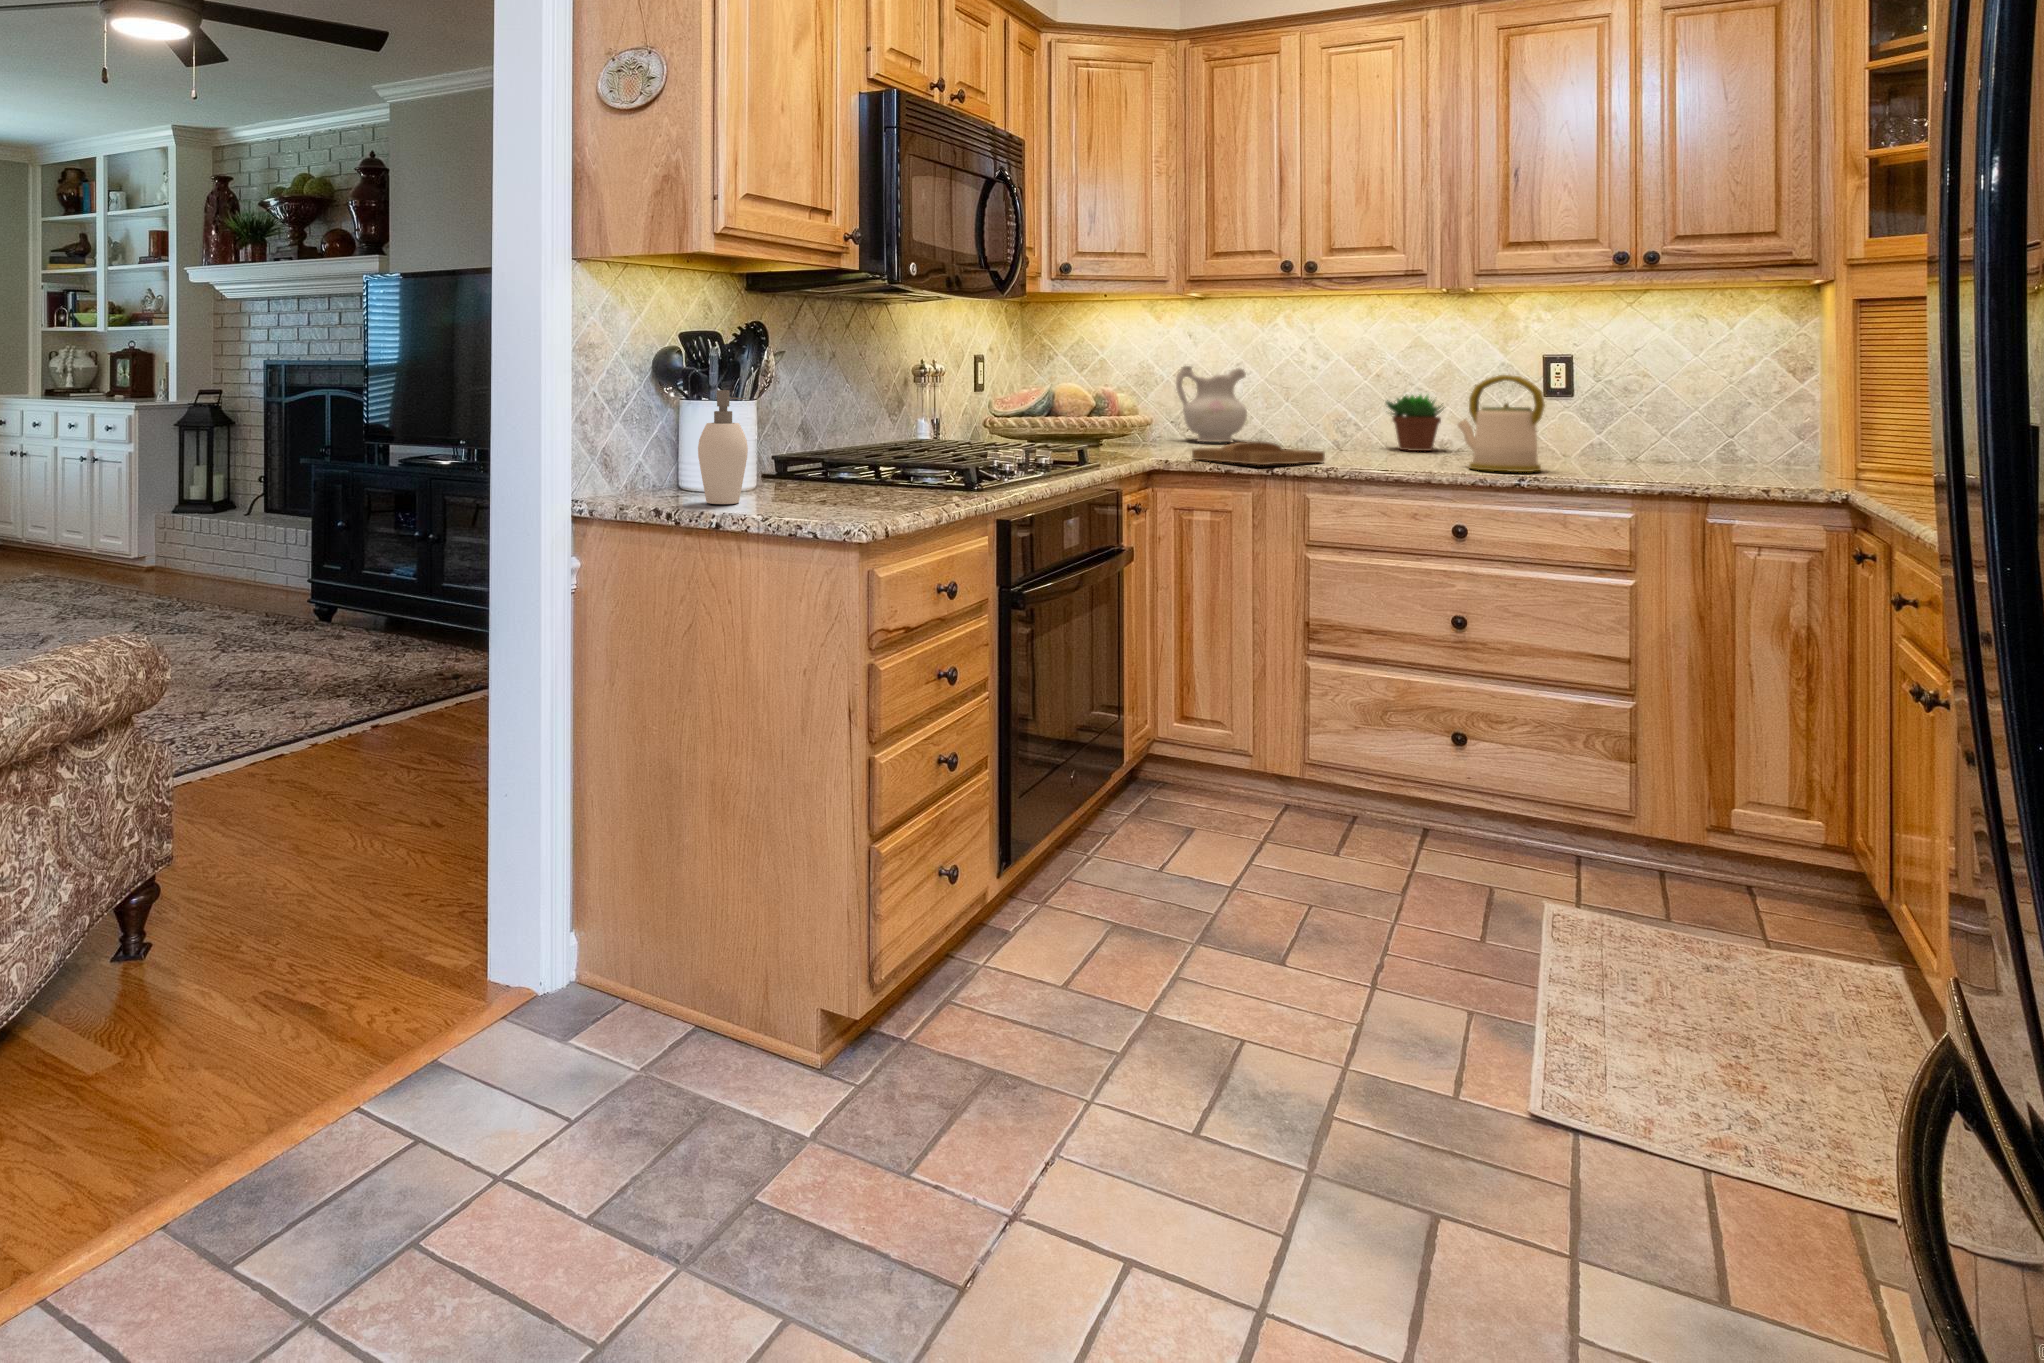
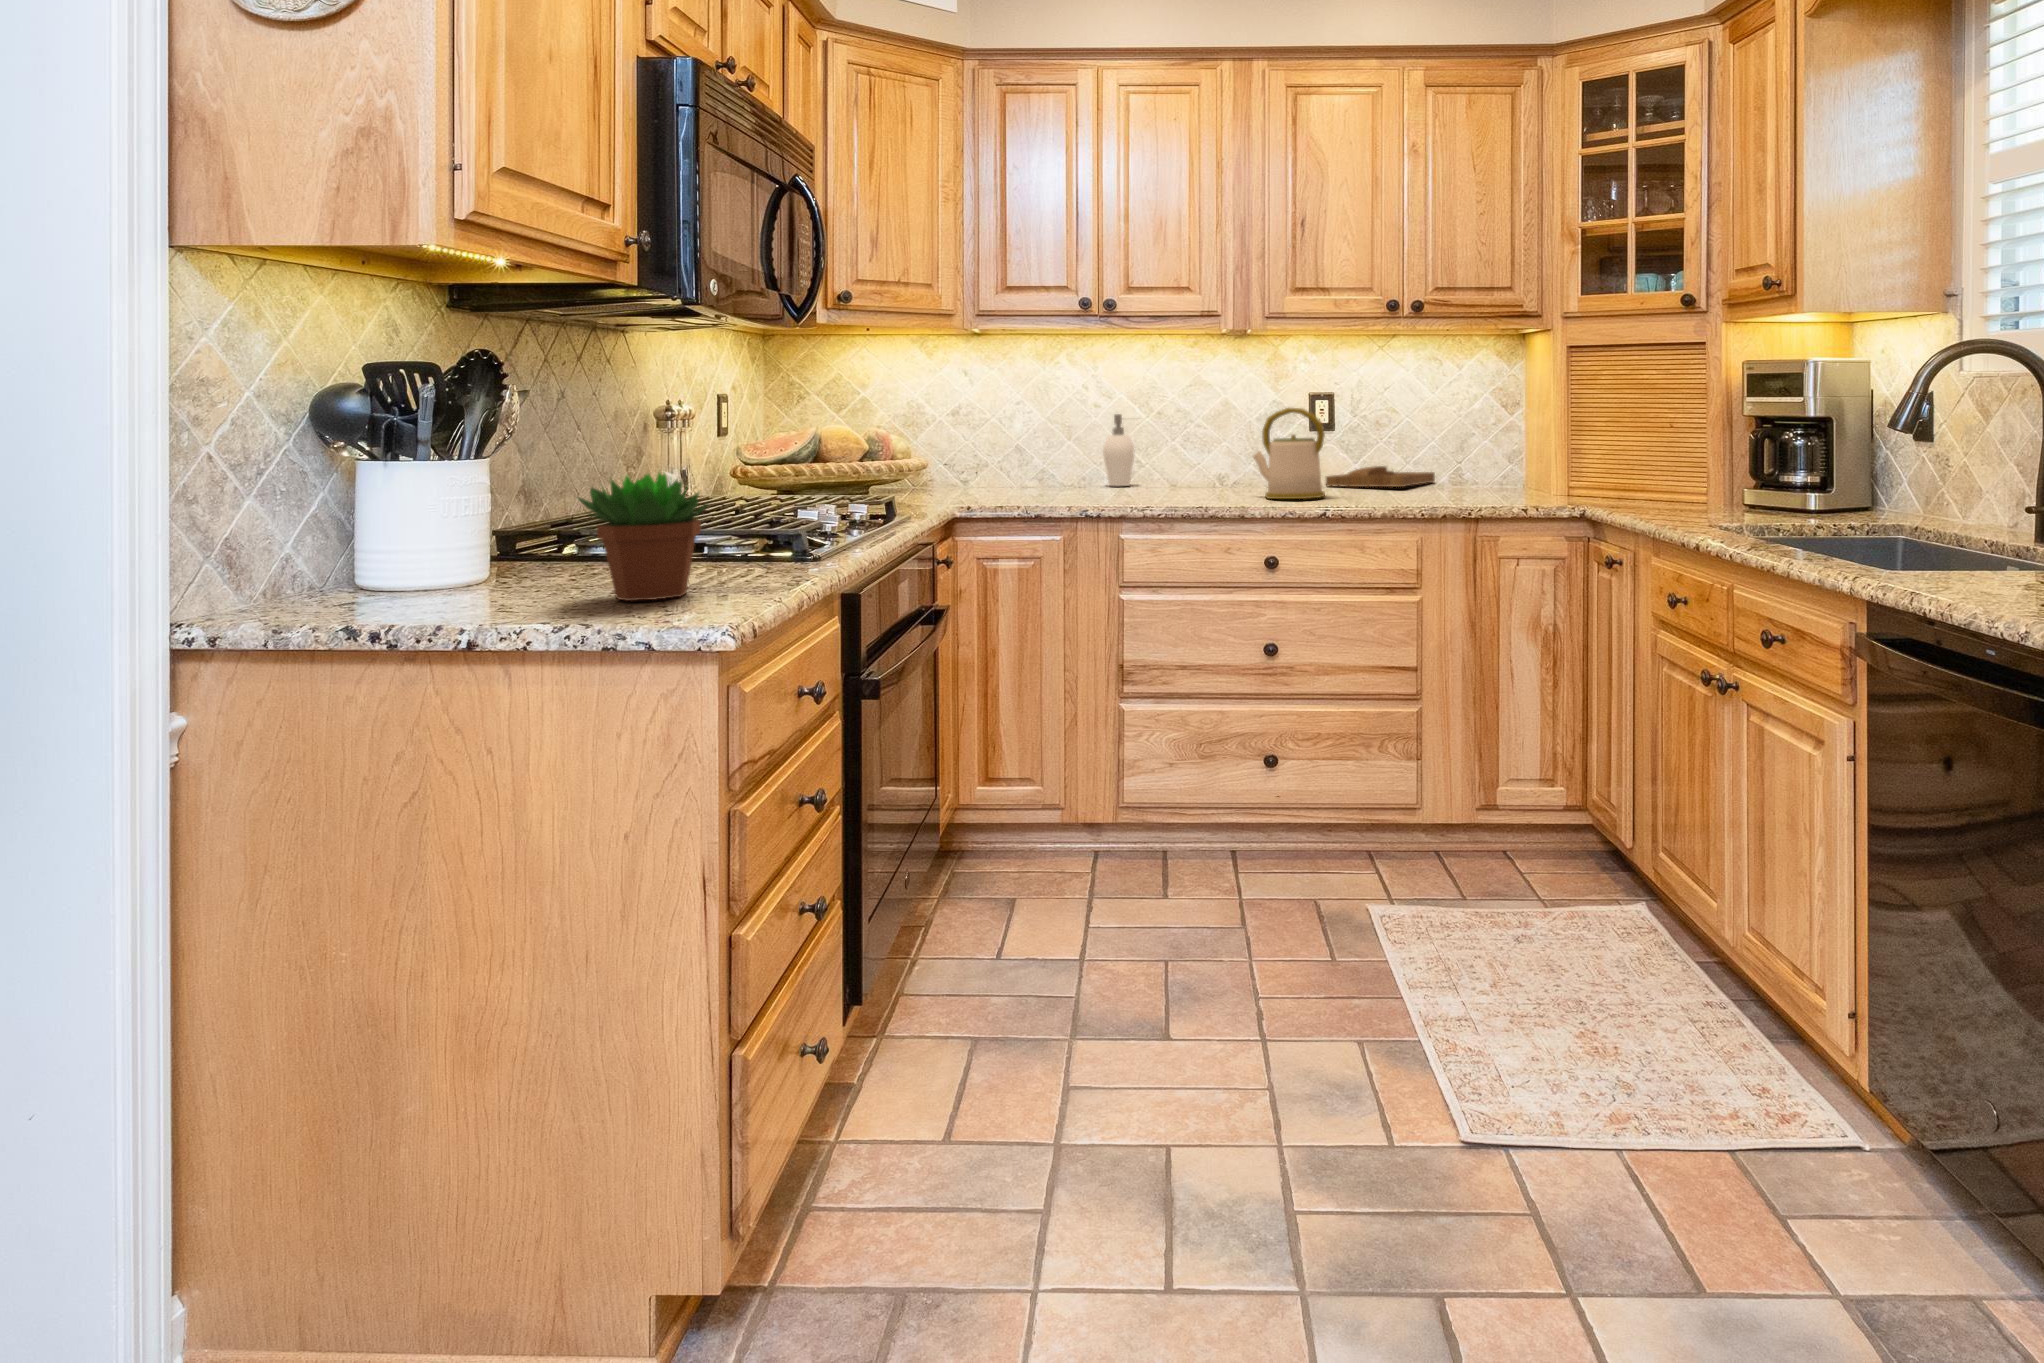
ceramic pitcher: present [1176,366,1247,442] -> none [978,407,1050,487]
soap dispenser: present [698,390,748,504] -> present [1103,414,1134,486]
succulent plant: present [1386,395,1444,451] -> present [577,473,708,601]
tray: present [1192,441,1325,465] -> present [1326,466,1435,487]

